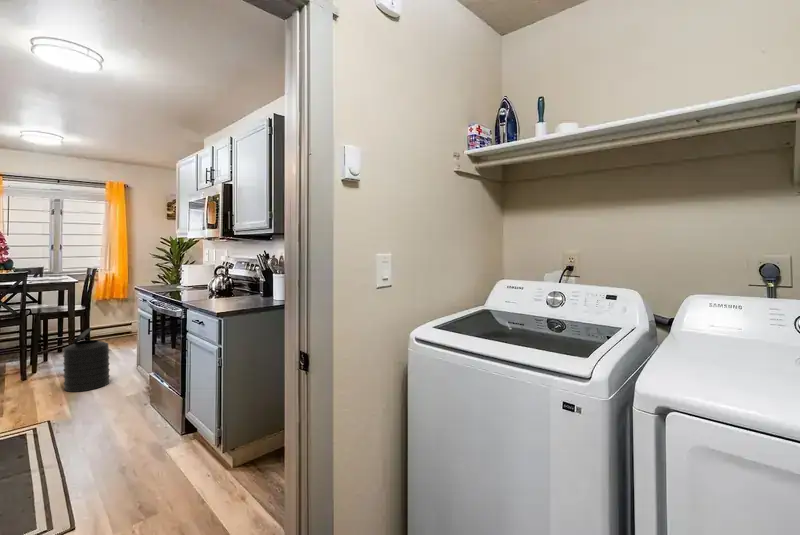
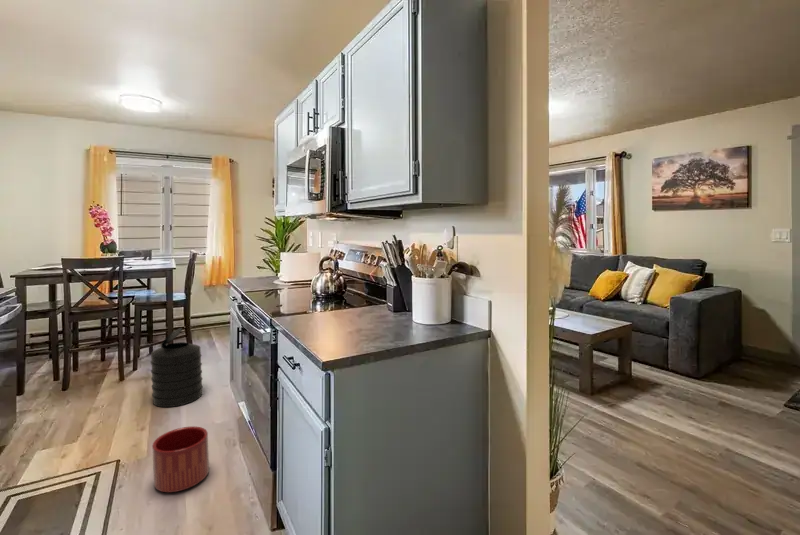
planter: none [86,389,129,430] -> present [152,426,209,492]

